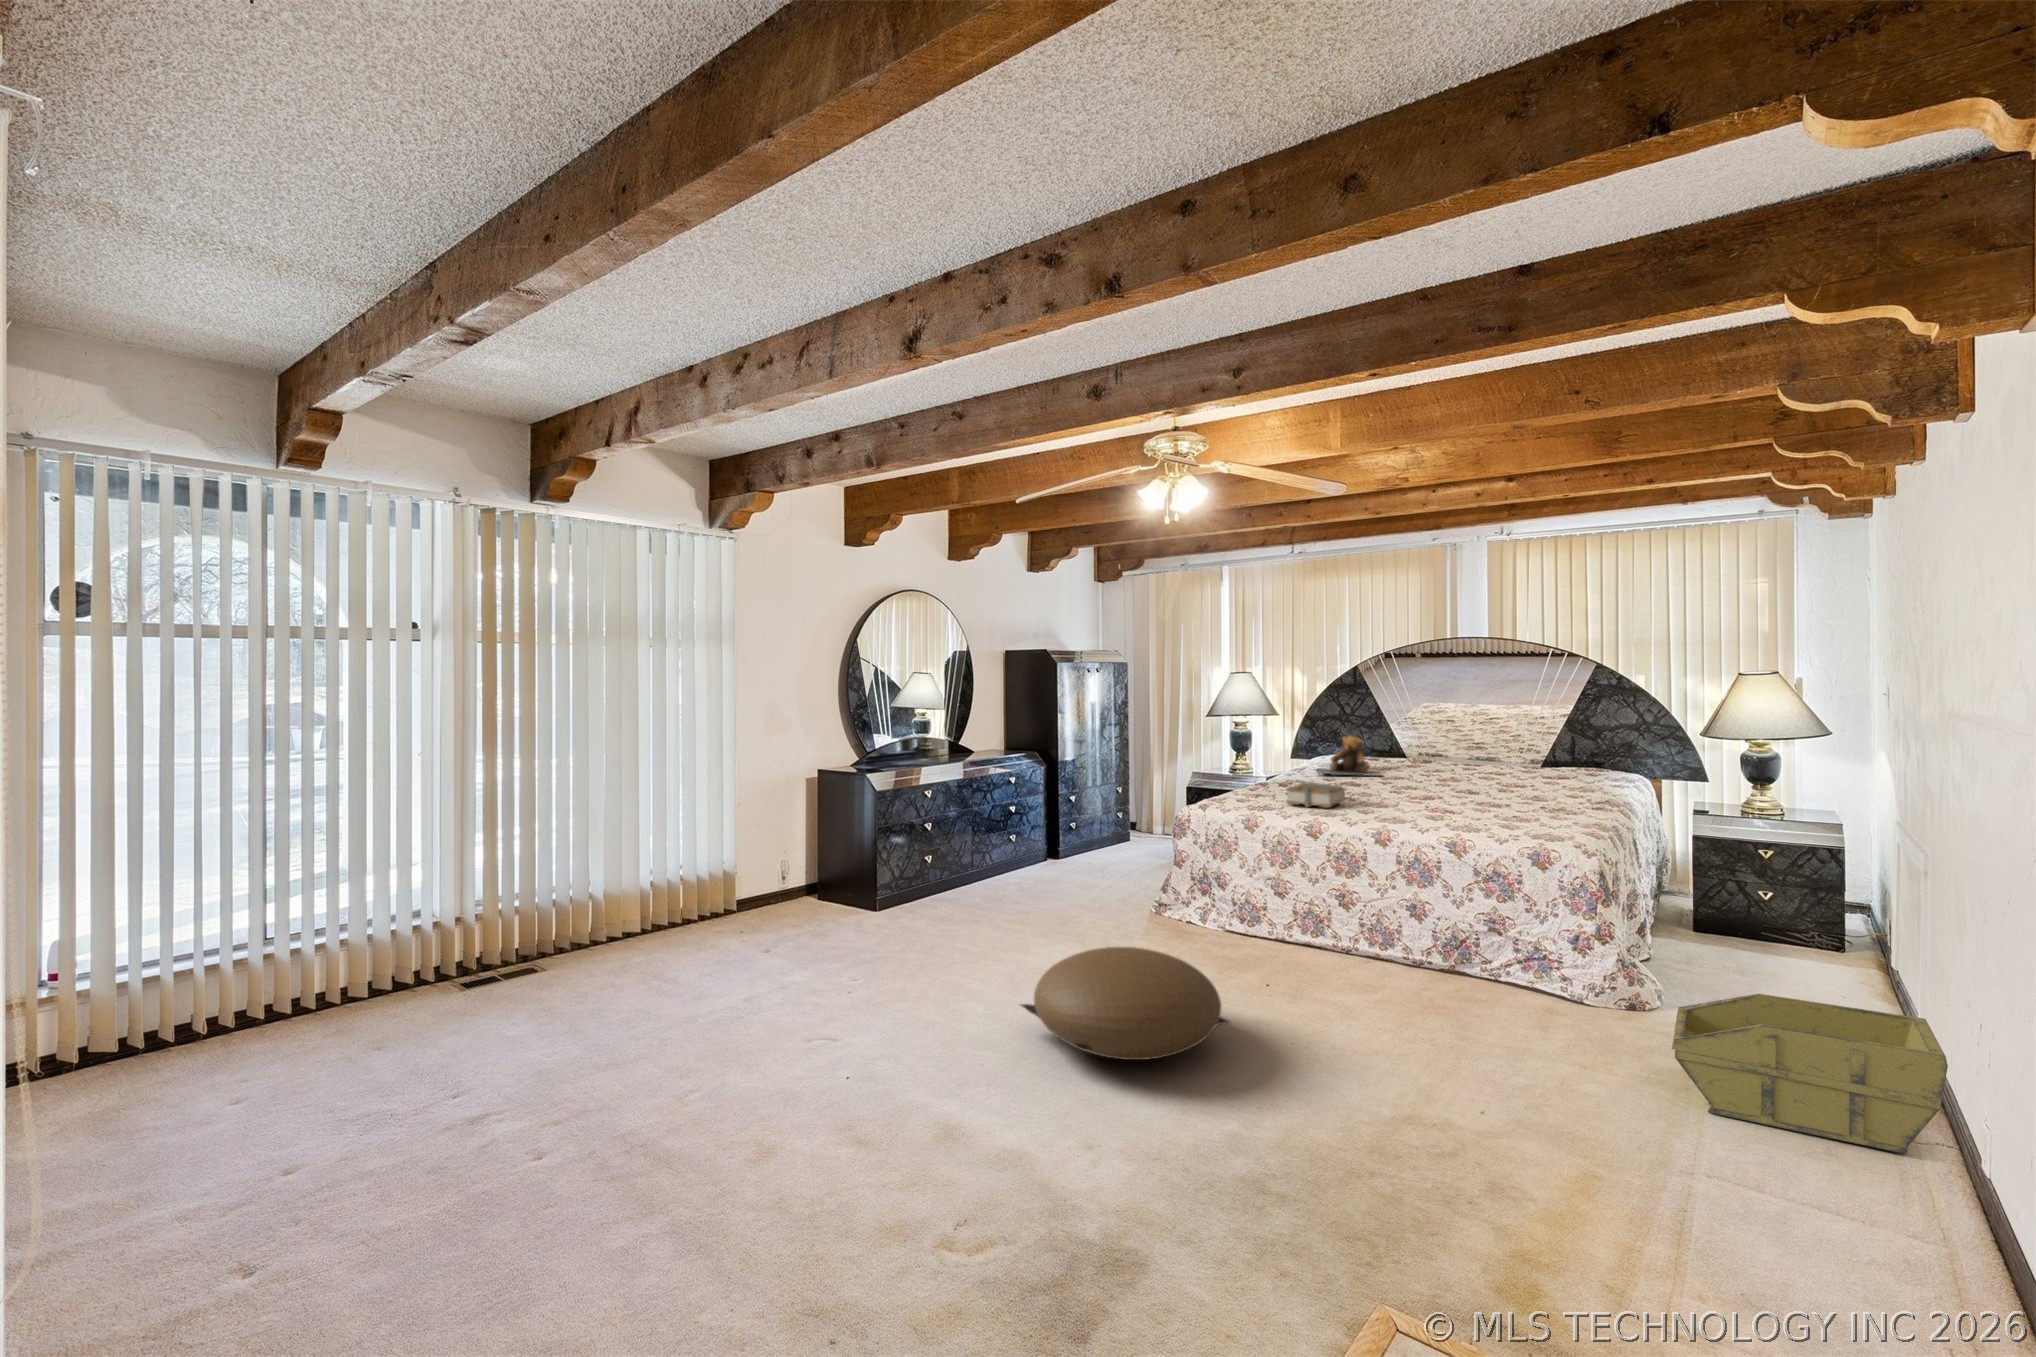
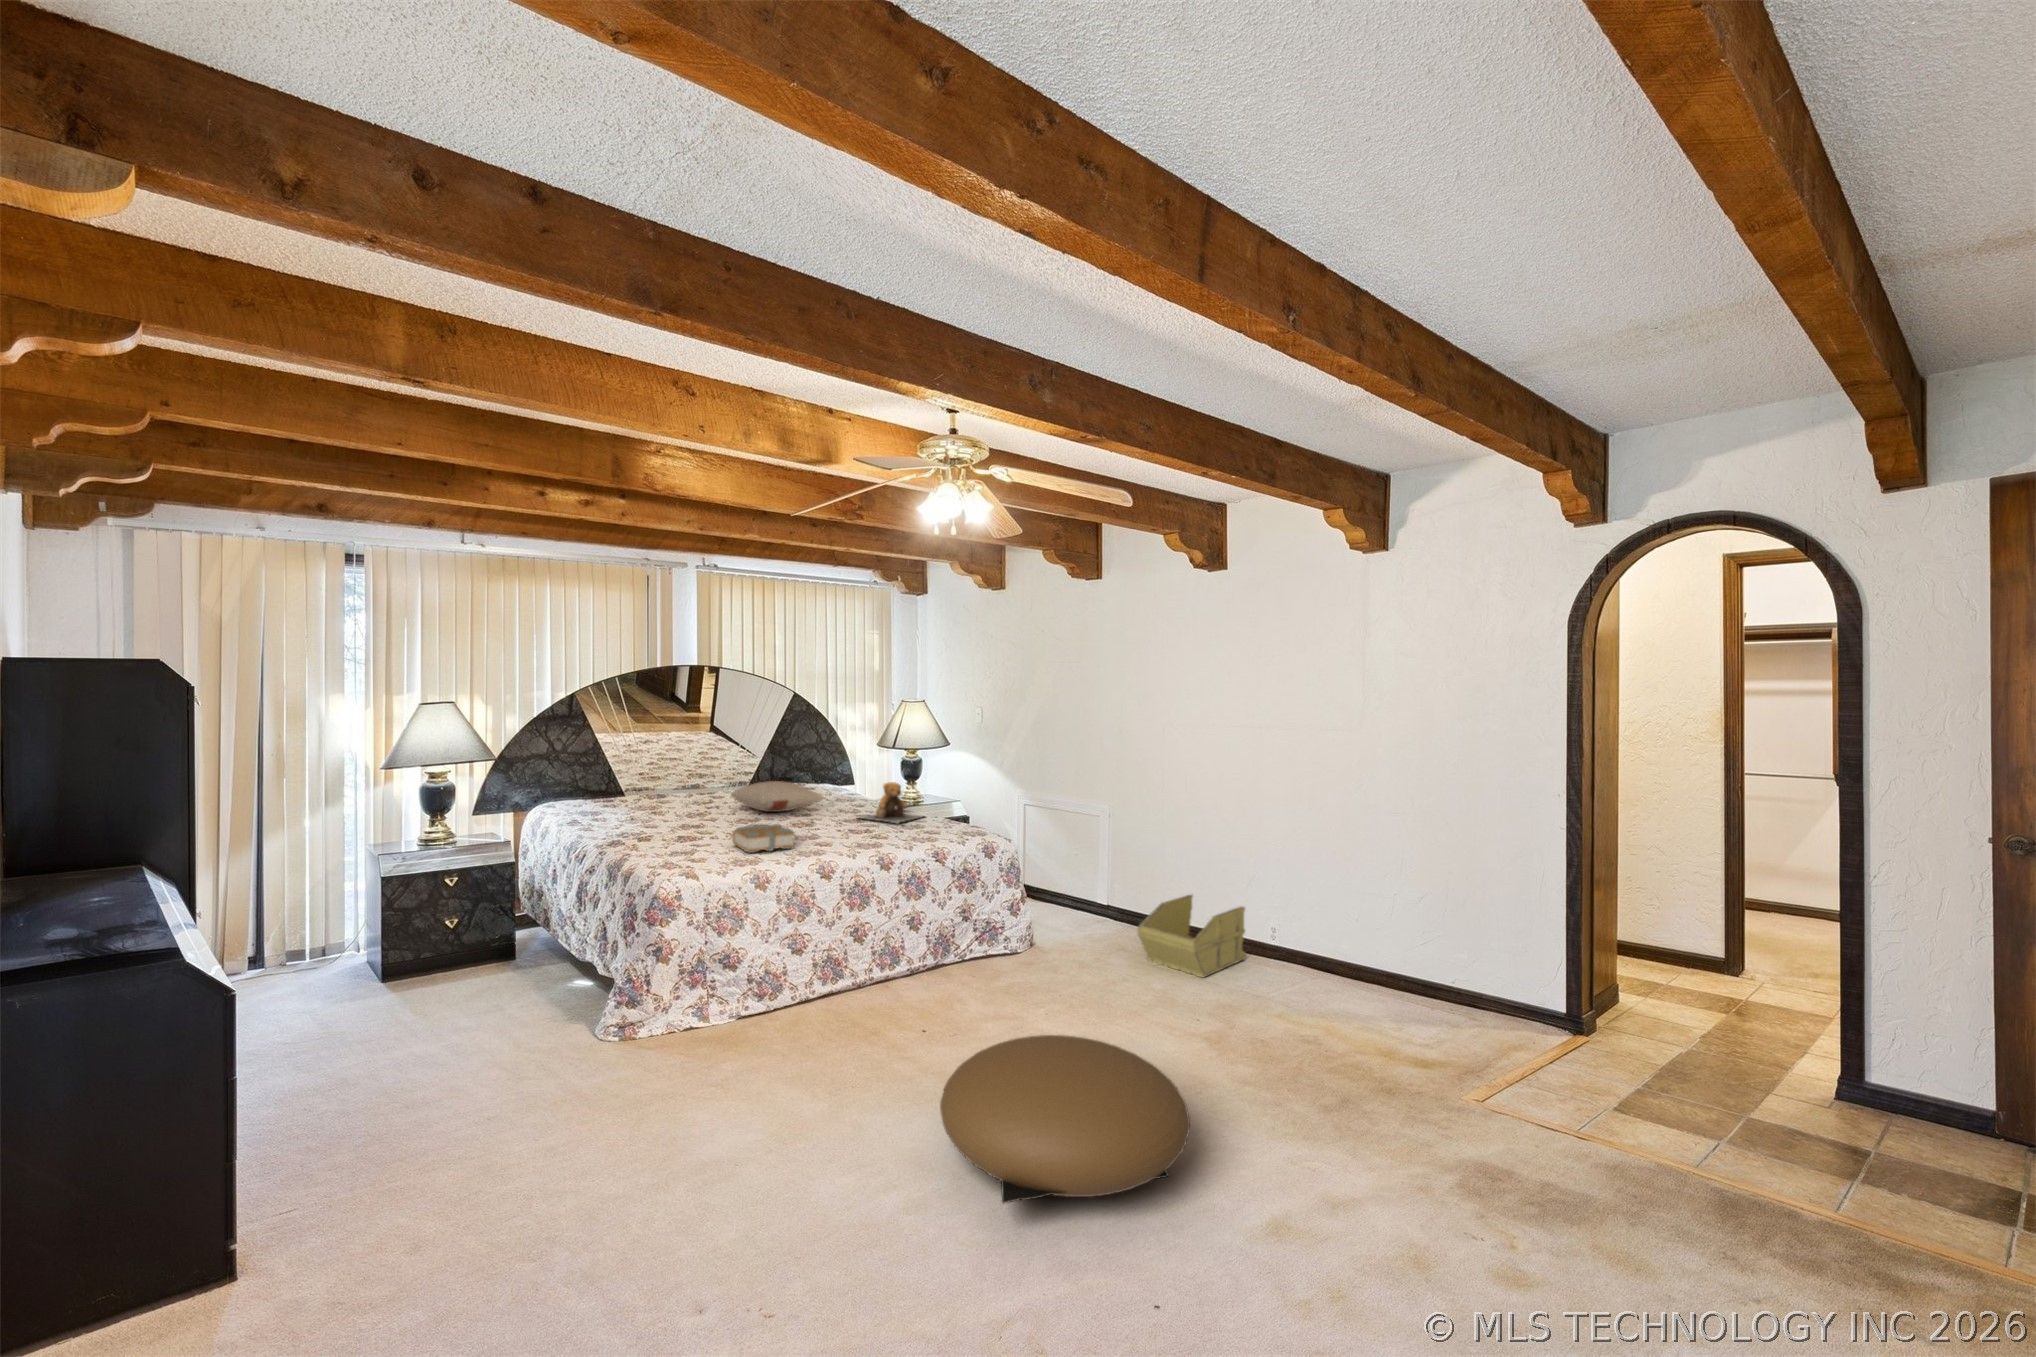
teddy bear: present [1318,737,1381,776] -> present [860,782,921,823]
pillow: none [1405,754,1503,787] -> present [731,781,824,812]

